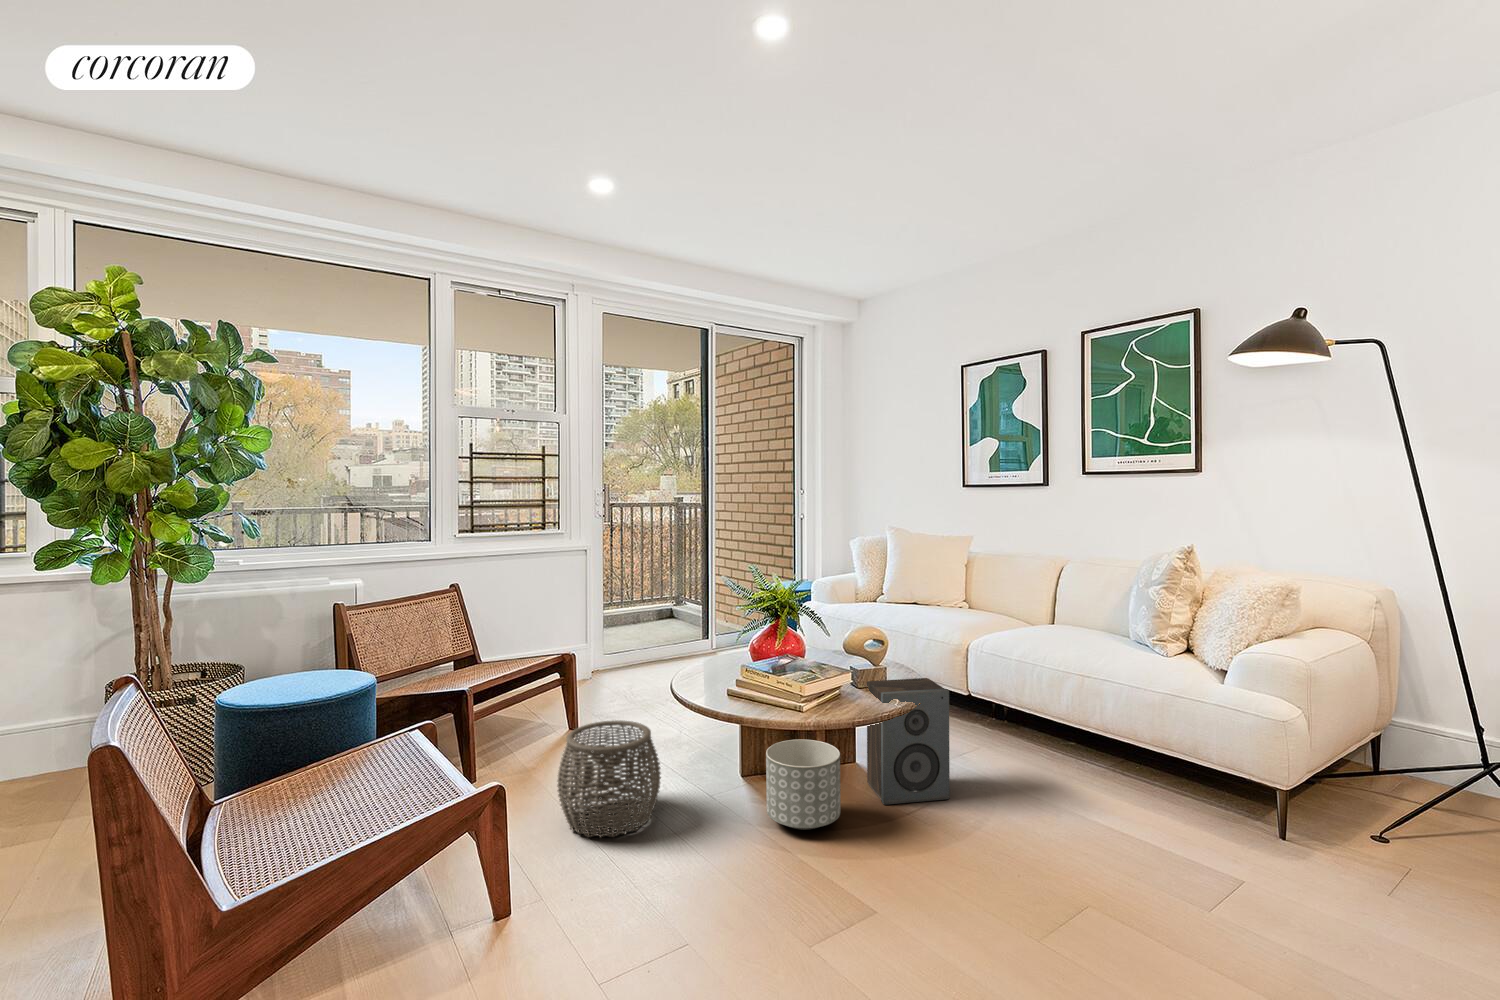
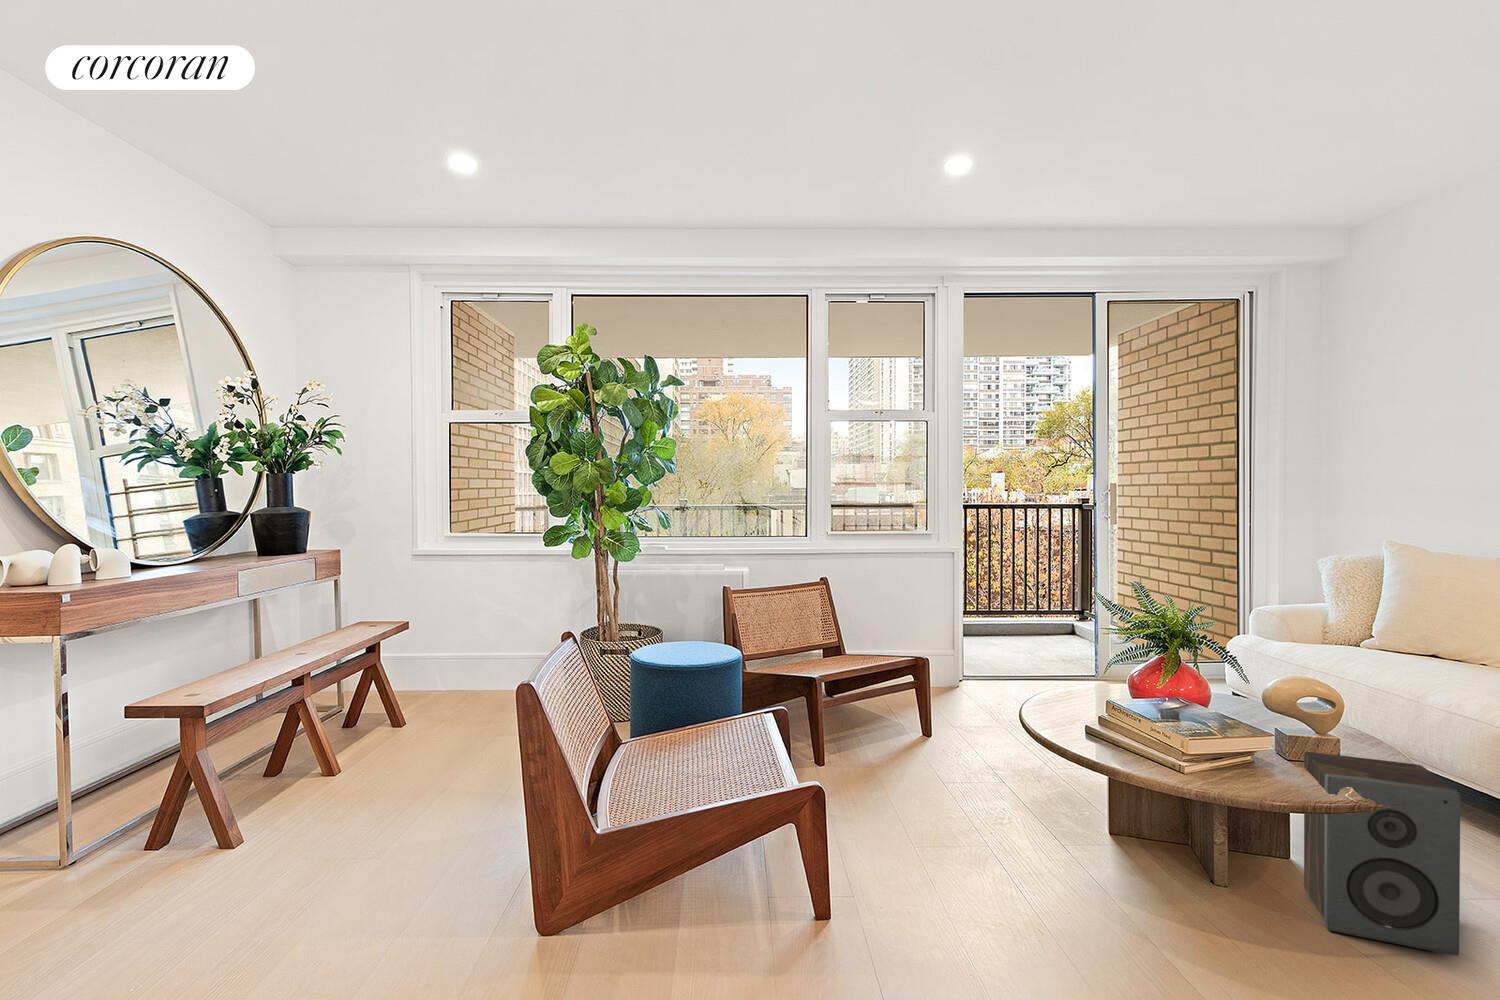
woven basket: present [557,720,661,838] -> none [888,735,1001,865]
planter: present [766,739,840,830] -> none [1134,806,1247,934]

